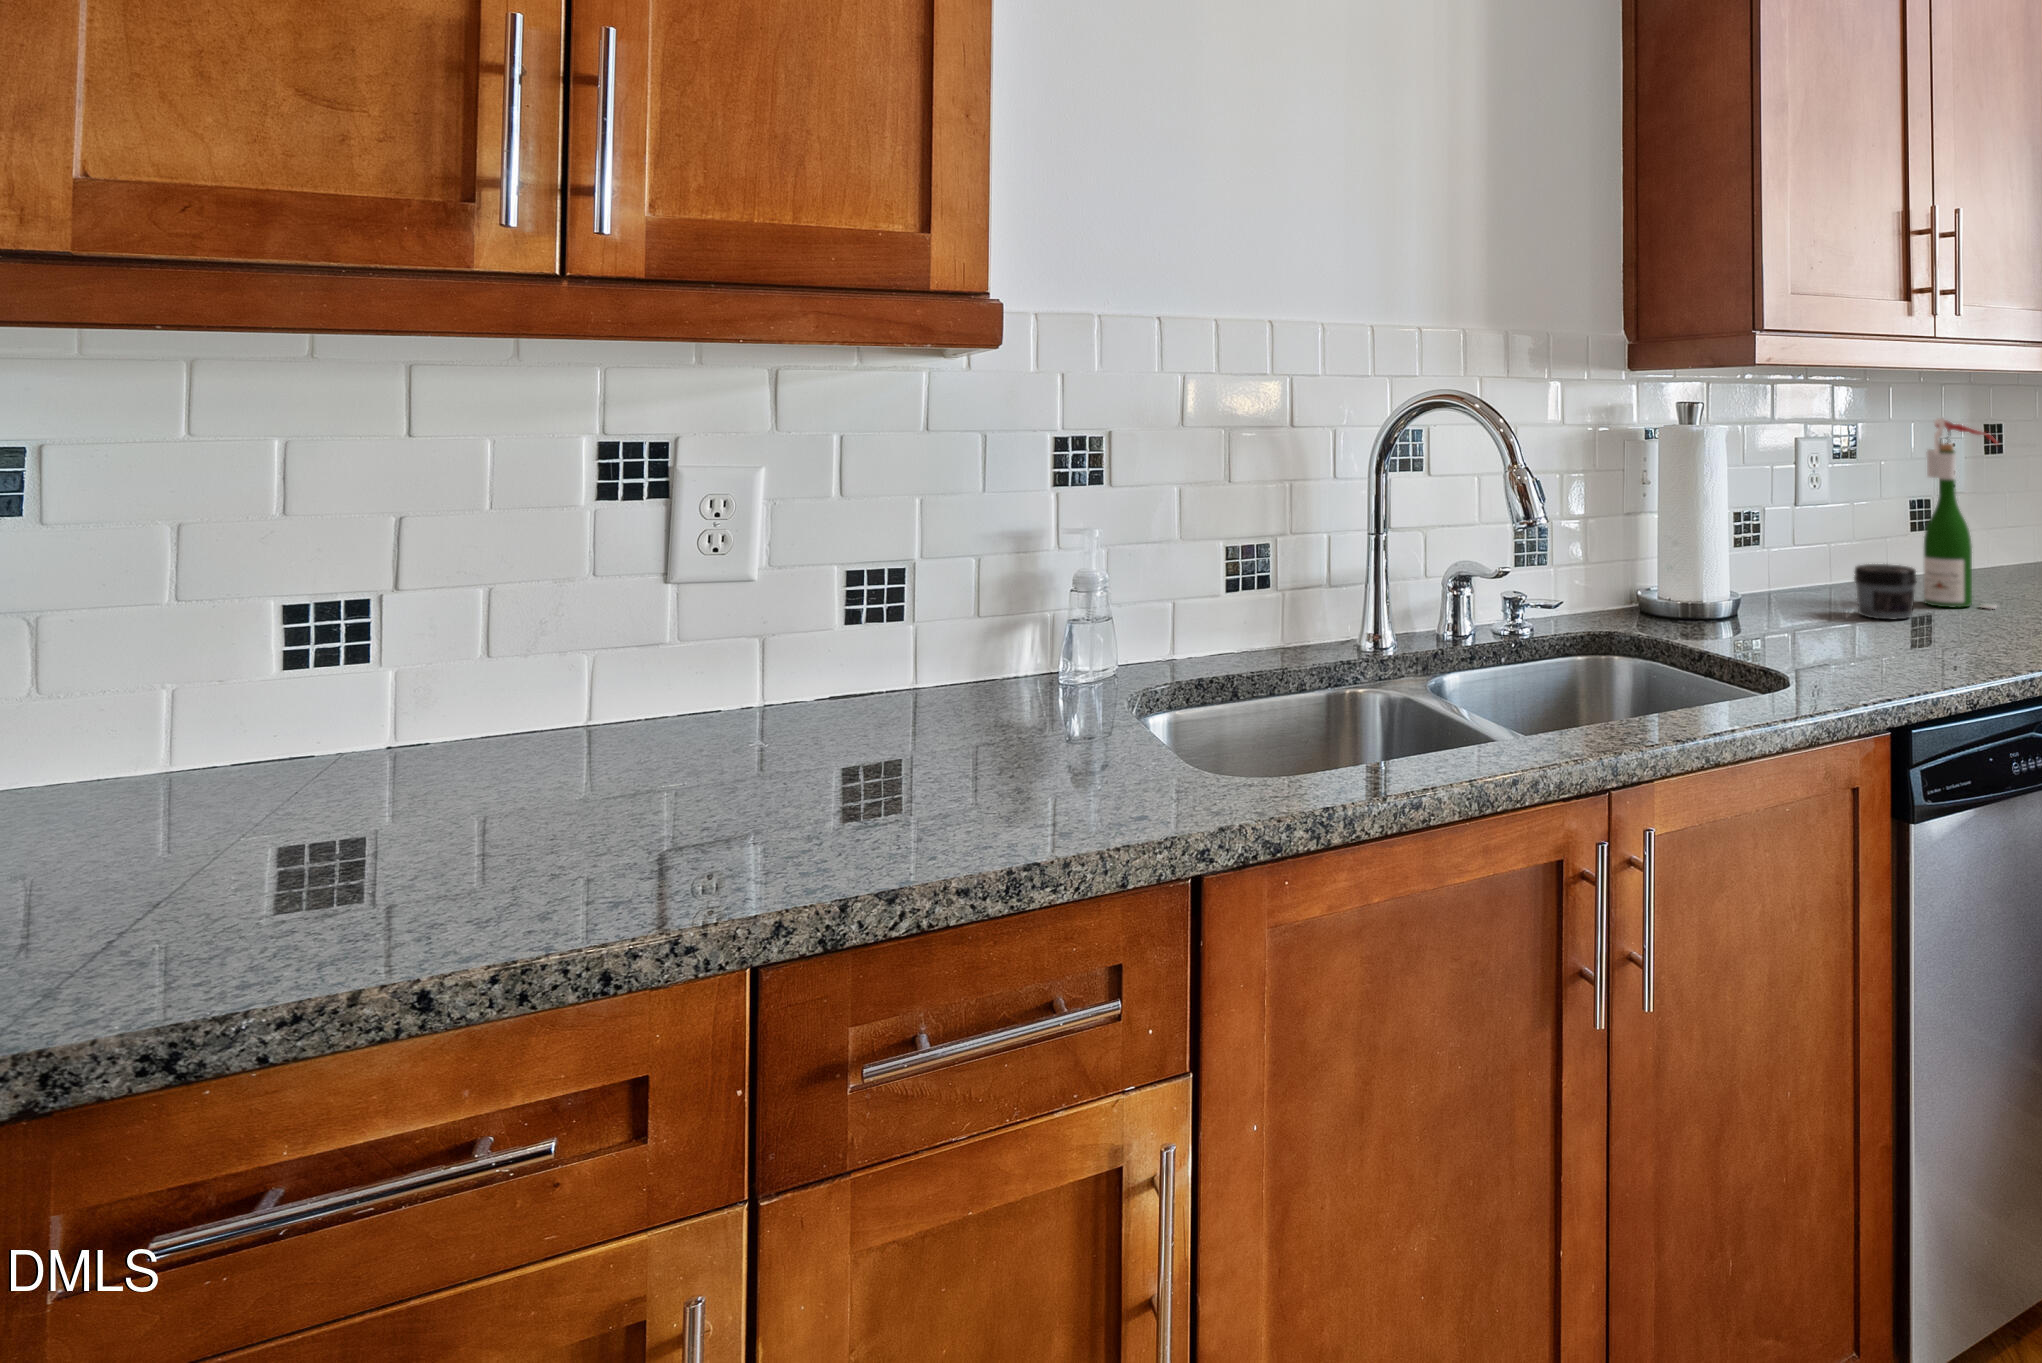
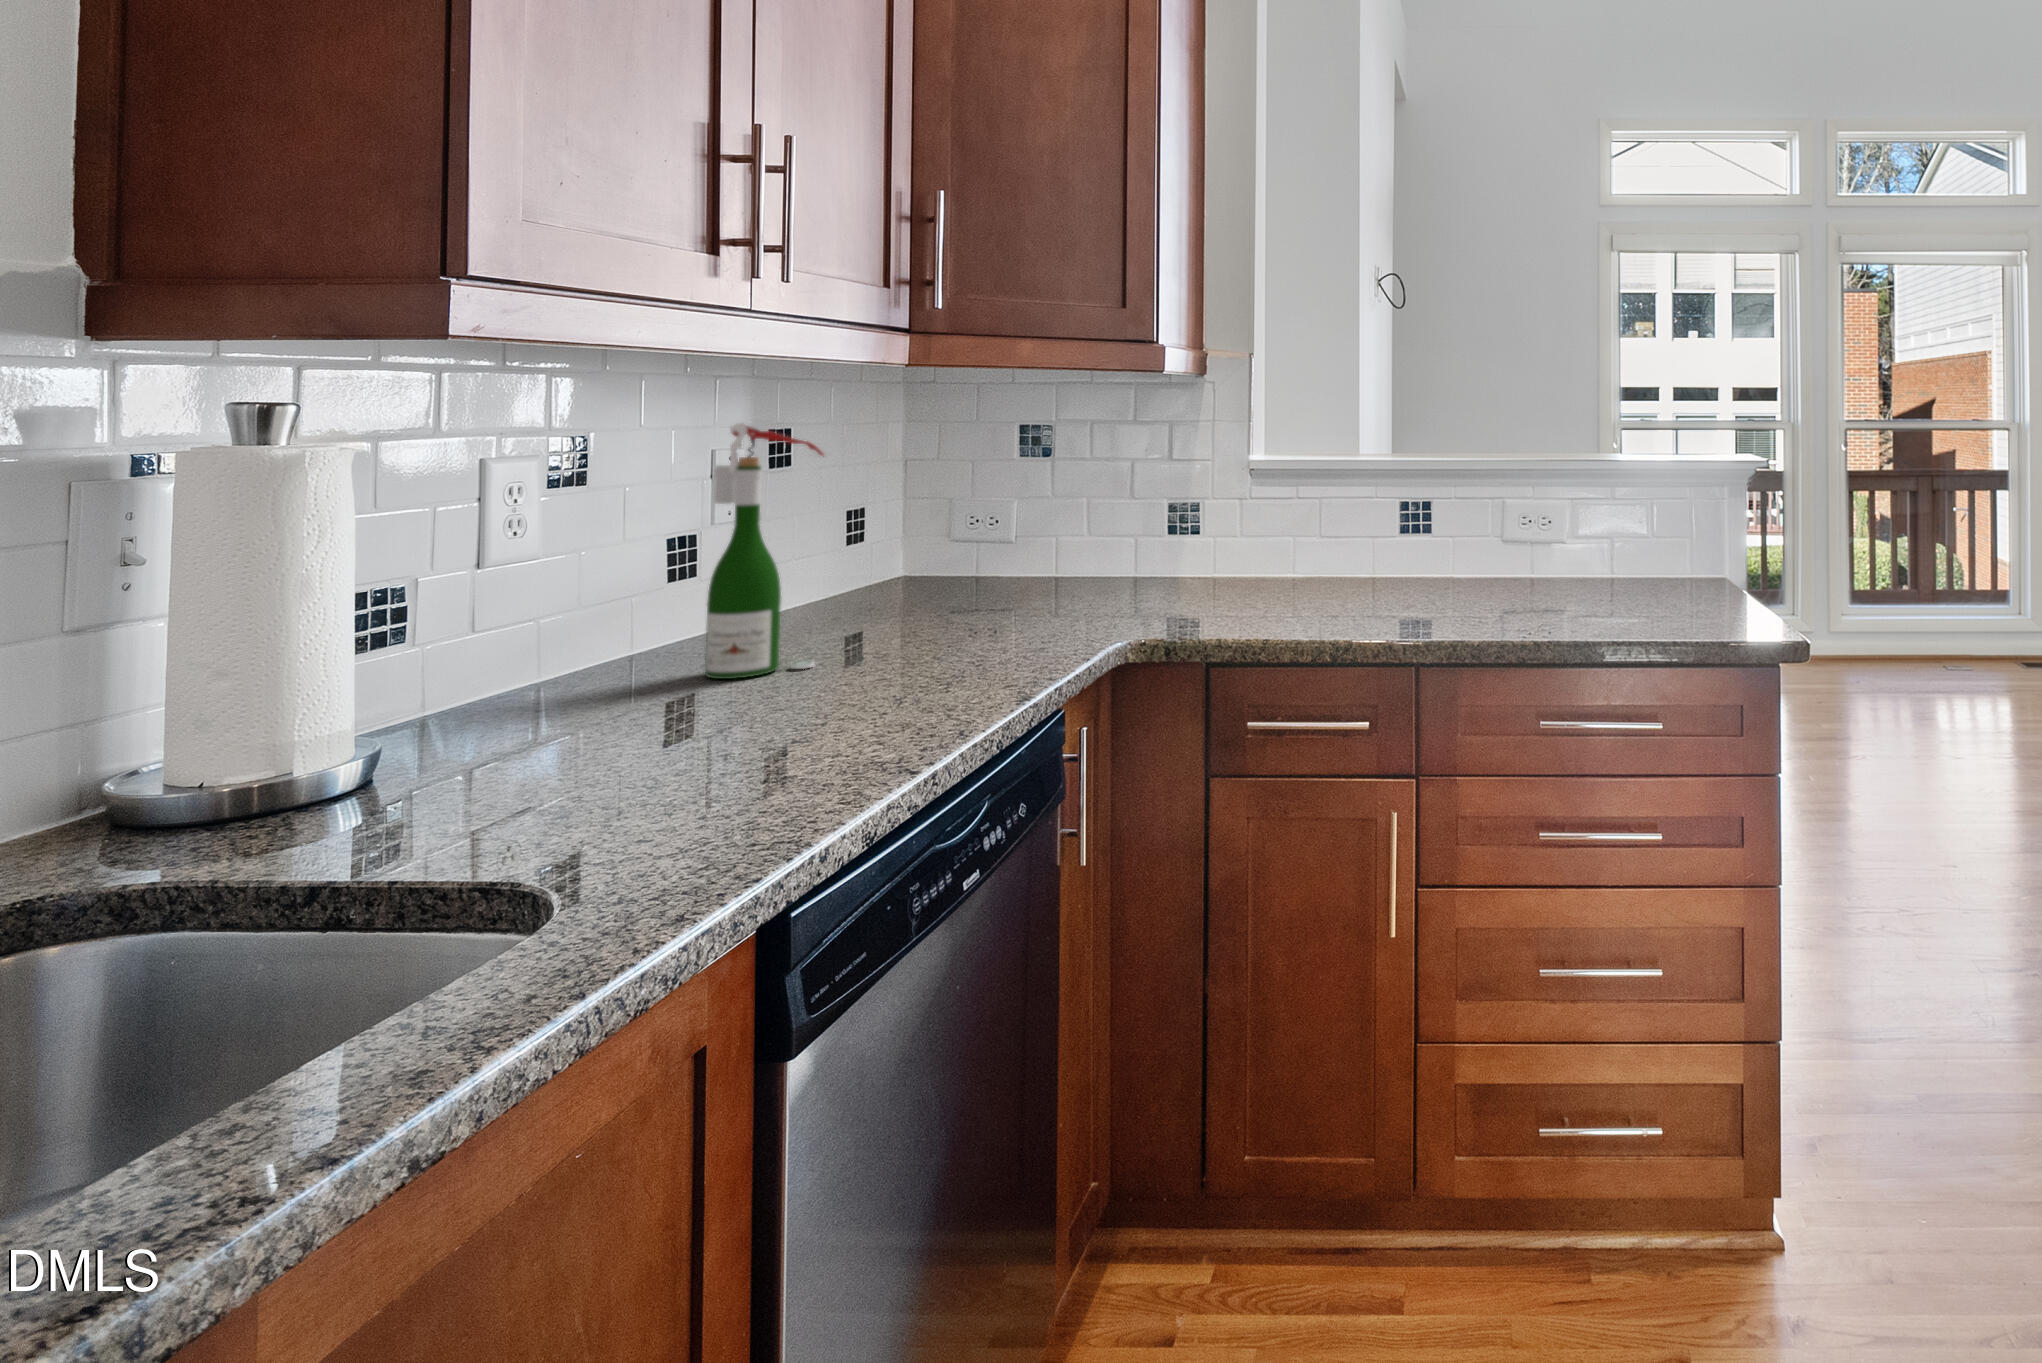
jar: present [1854,564,1916,619] -> none [599,633,710,720]

